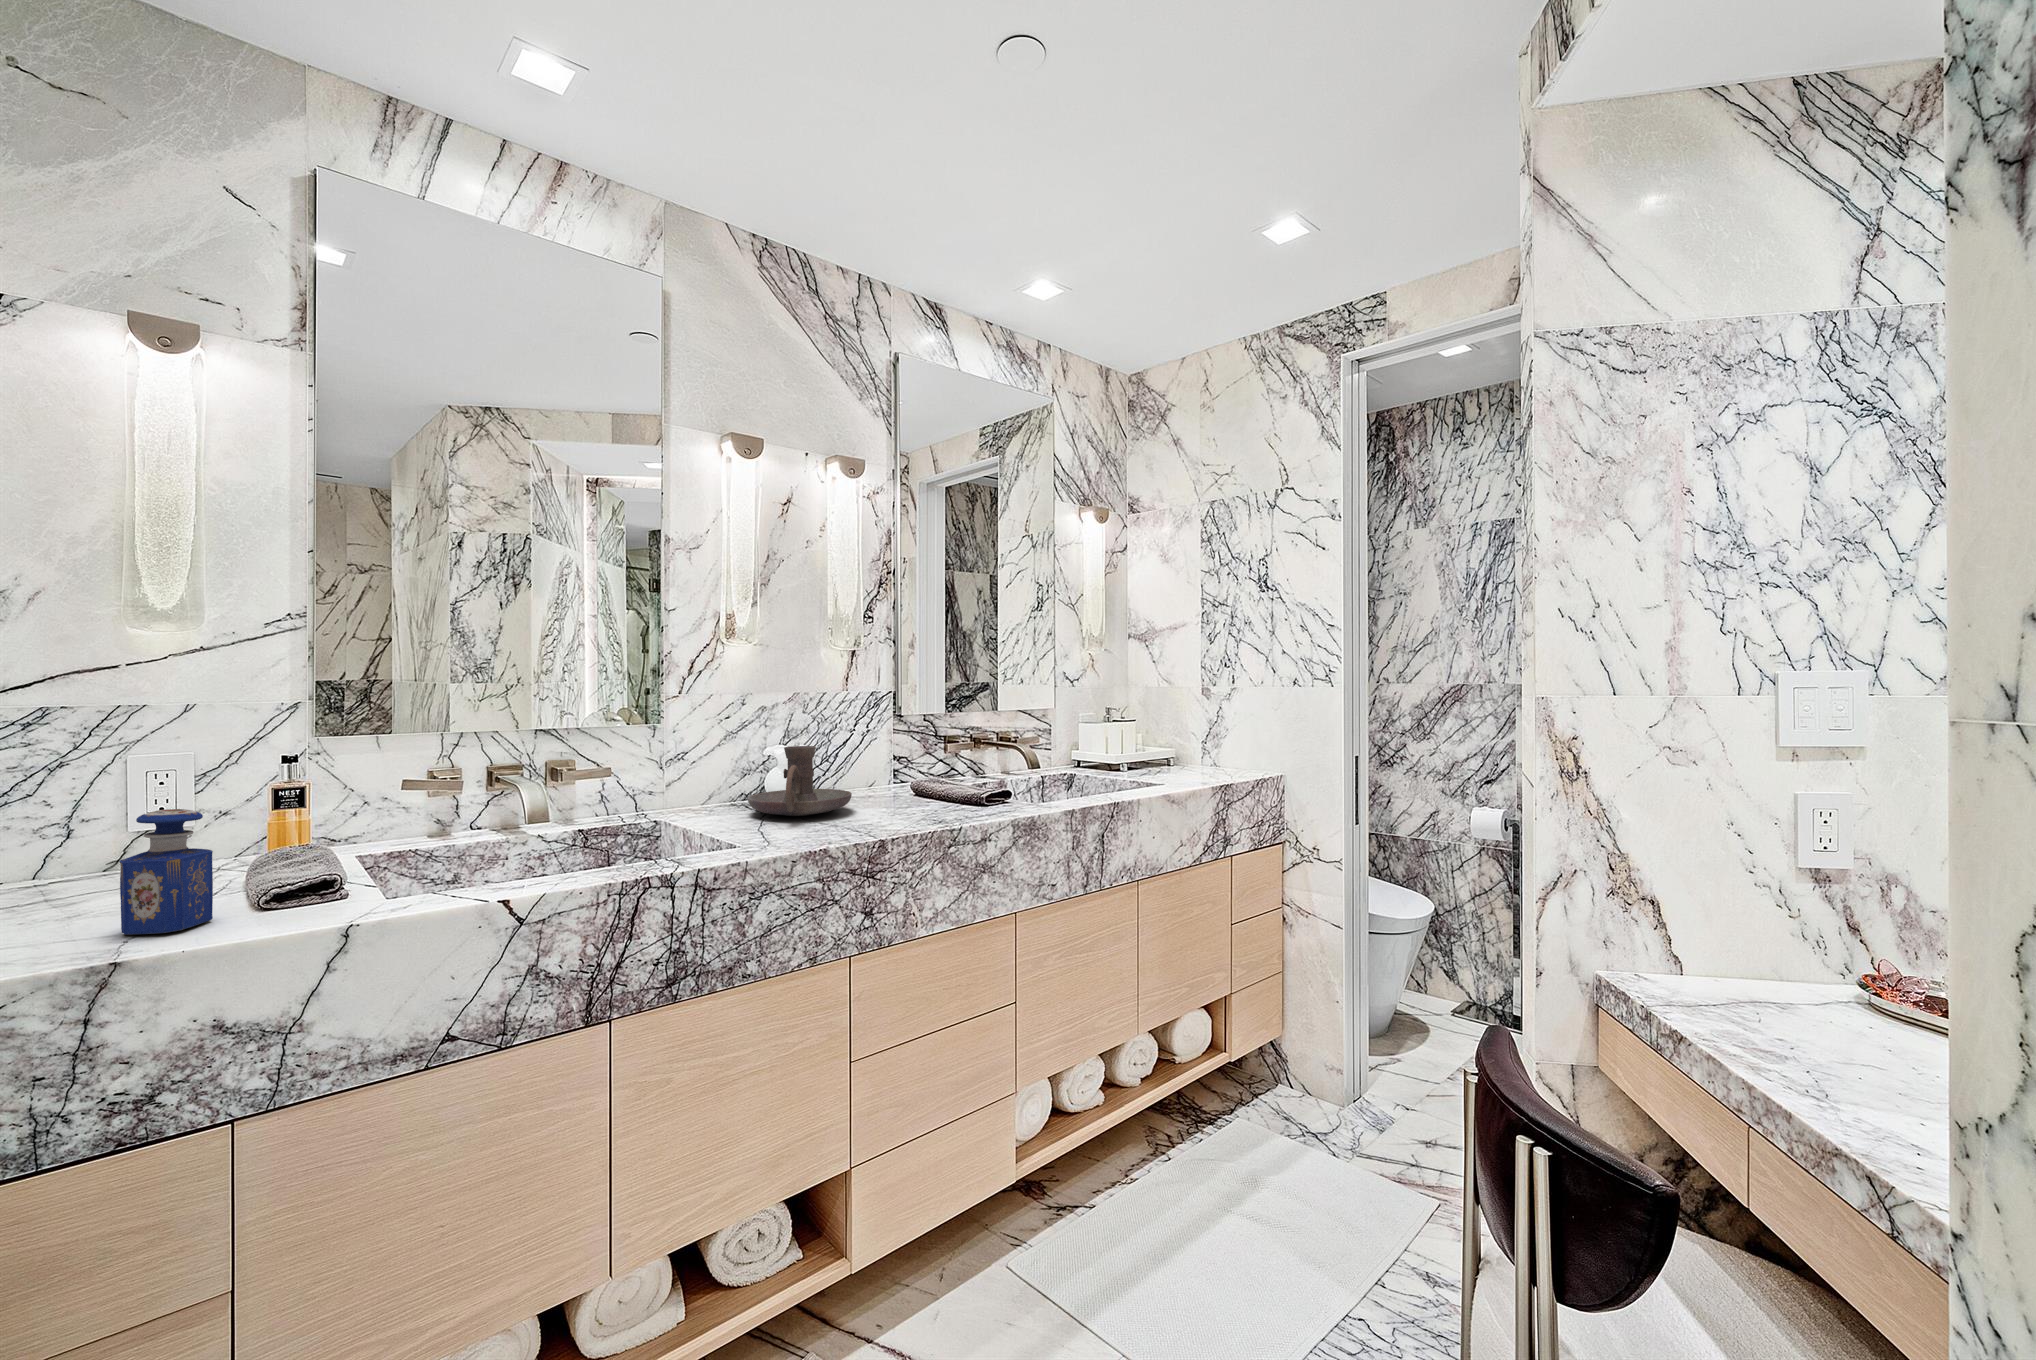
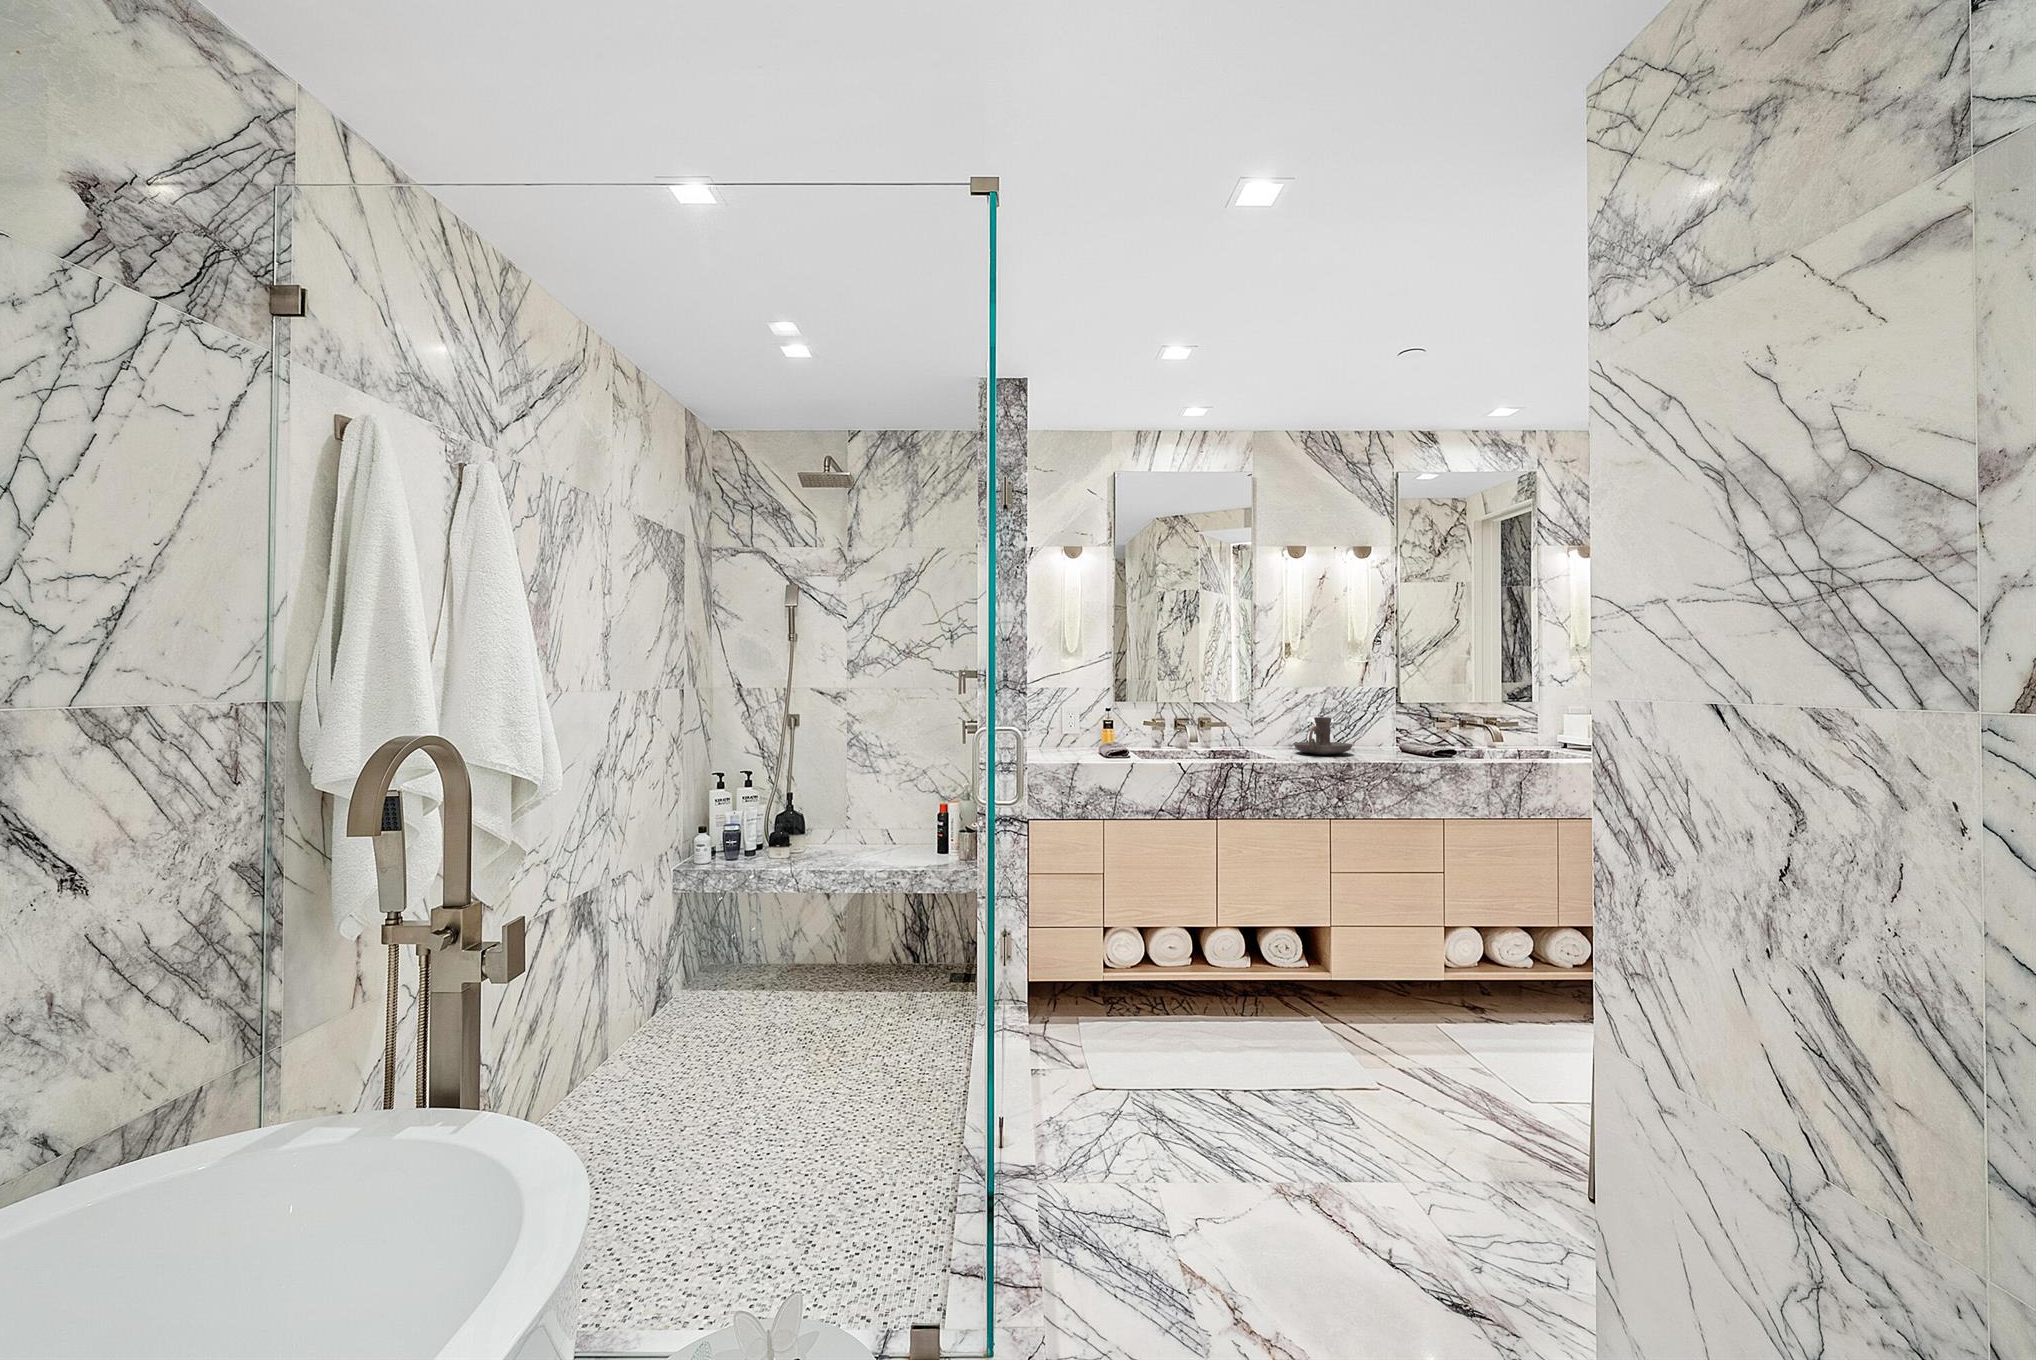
perfume bottle: present [119,809,213,935] -> none [1074,723,1096,762]

